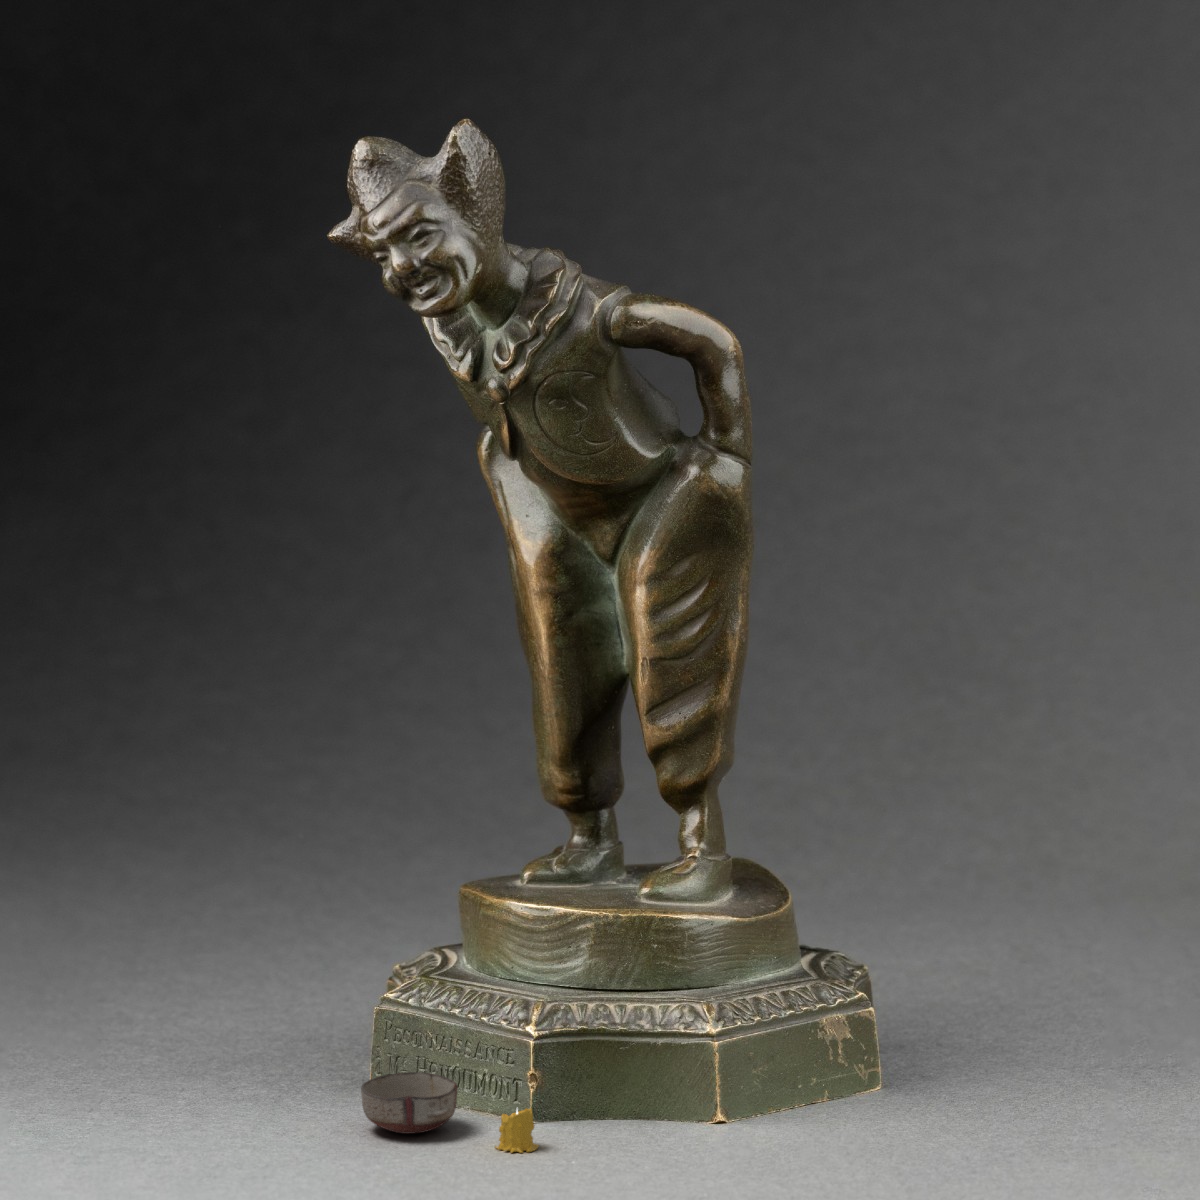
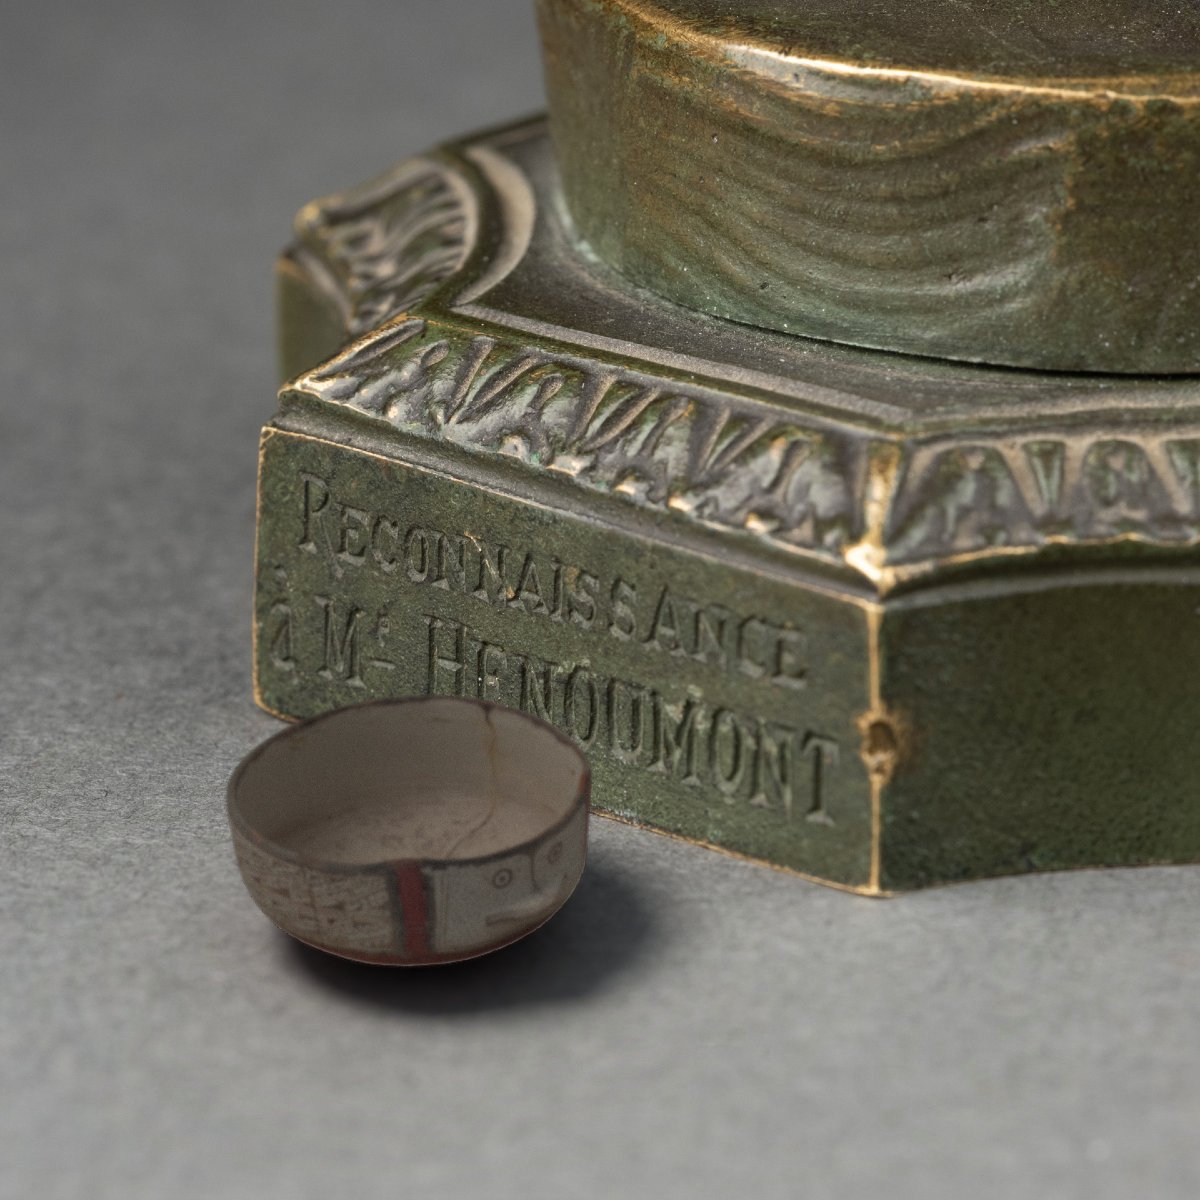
candle: present [495,1108,539,1153] -> none [757,894,929,1089]

